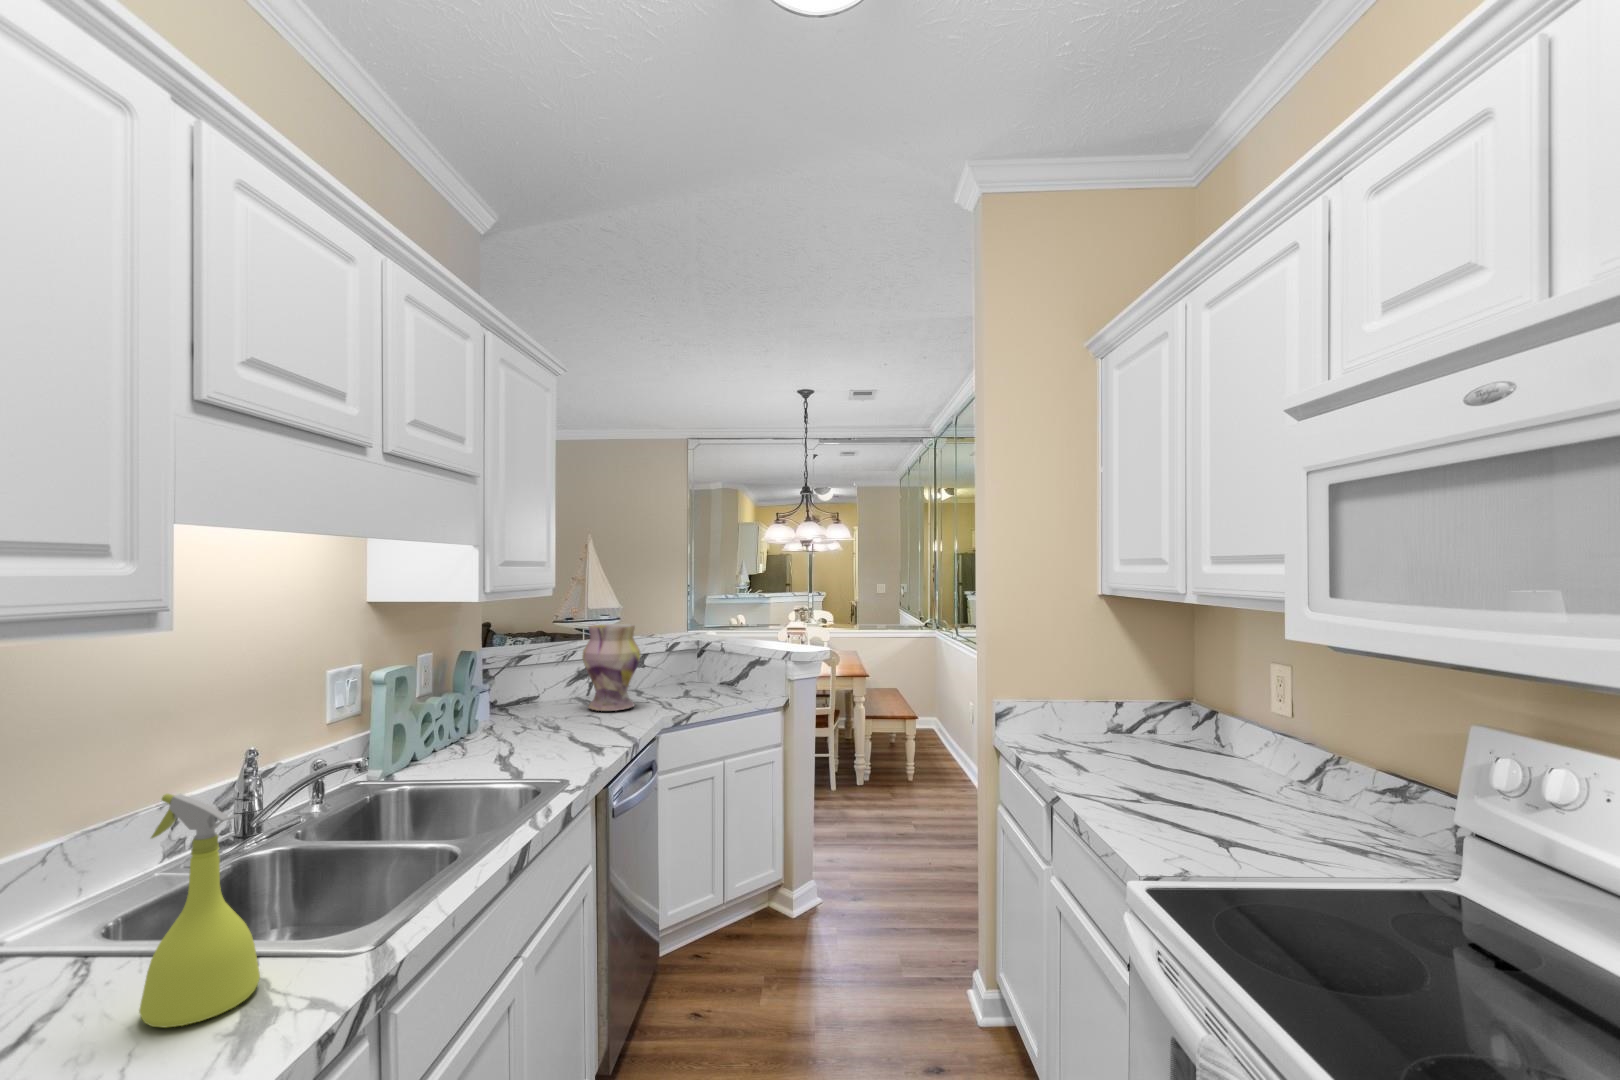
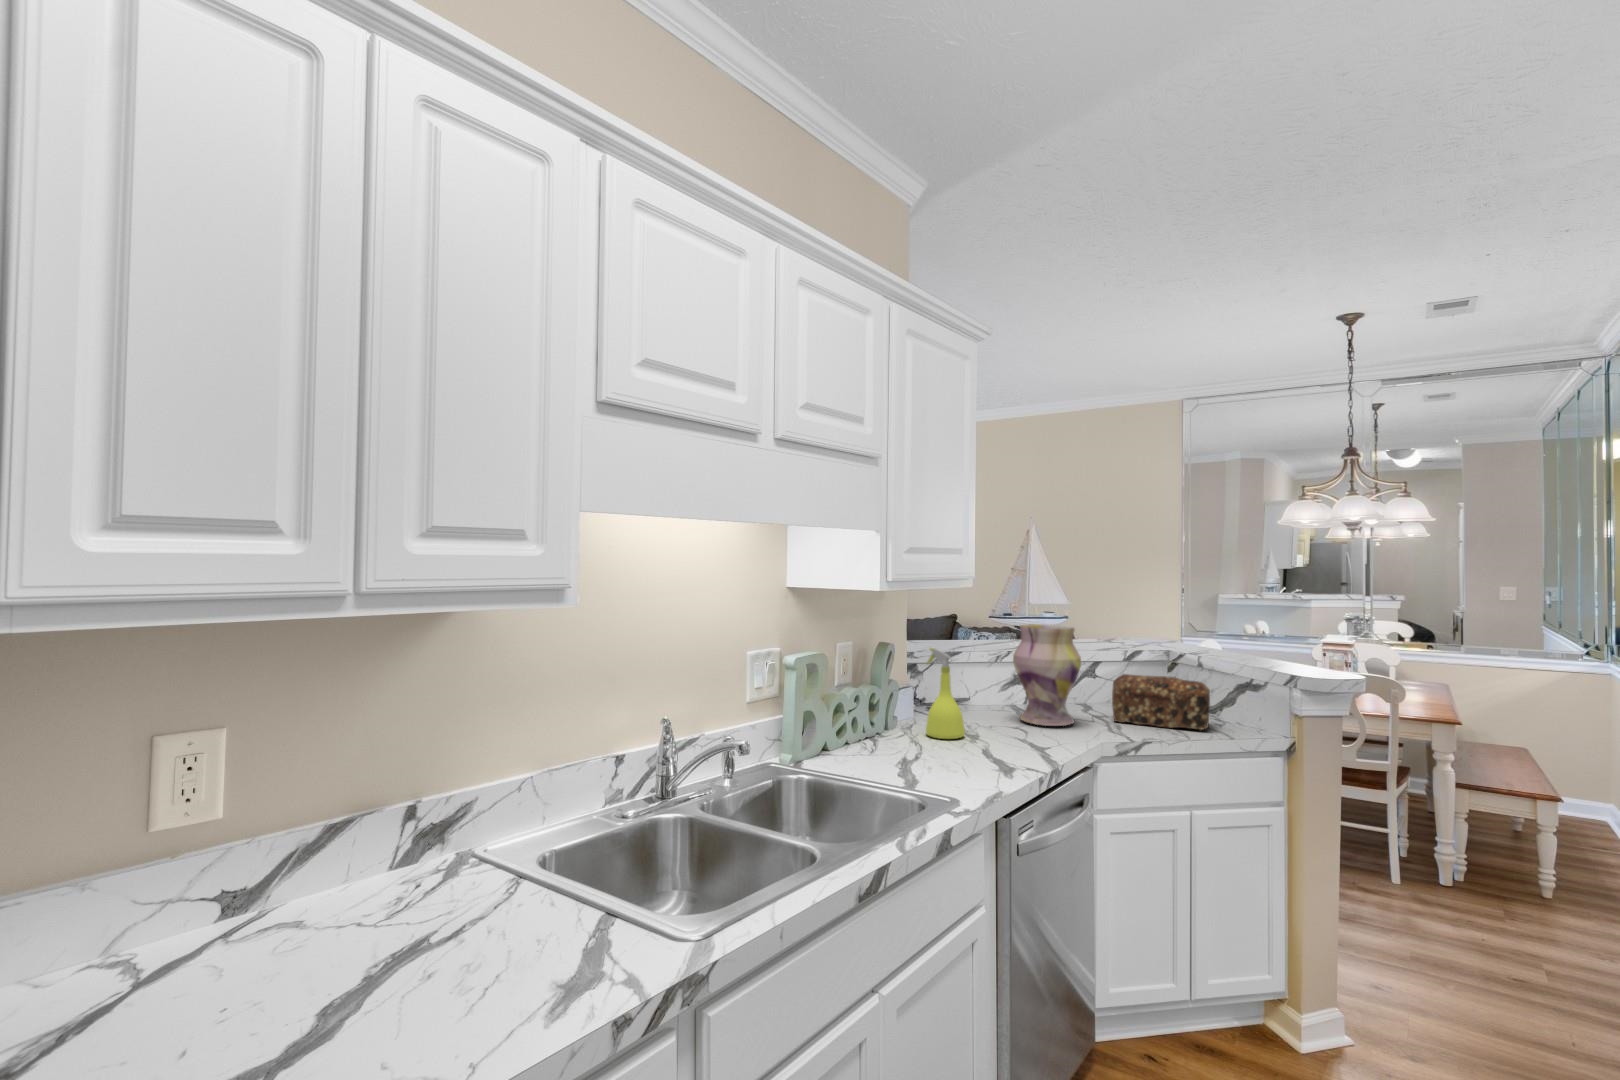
bread loaf: none [663,660,734,701] -> present [1112,674,1210,730]
spray bottle: present [139,794,260,1028] -> present [926,648,965,739]

